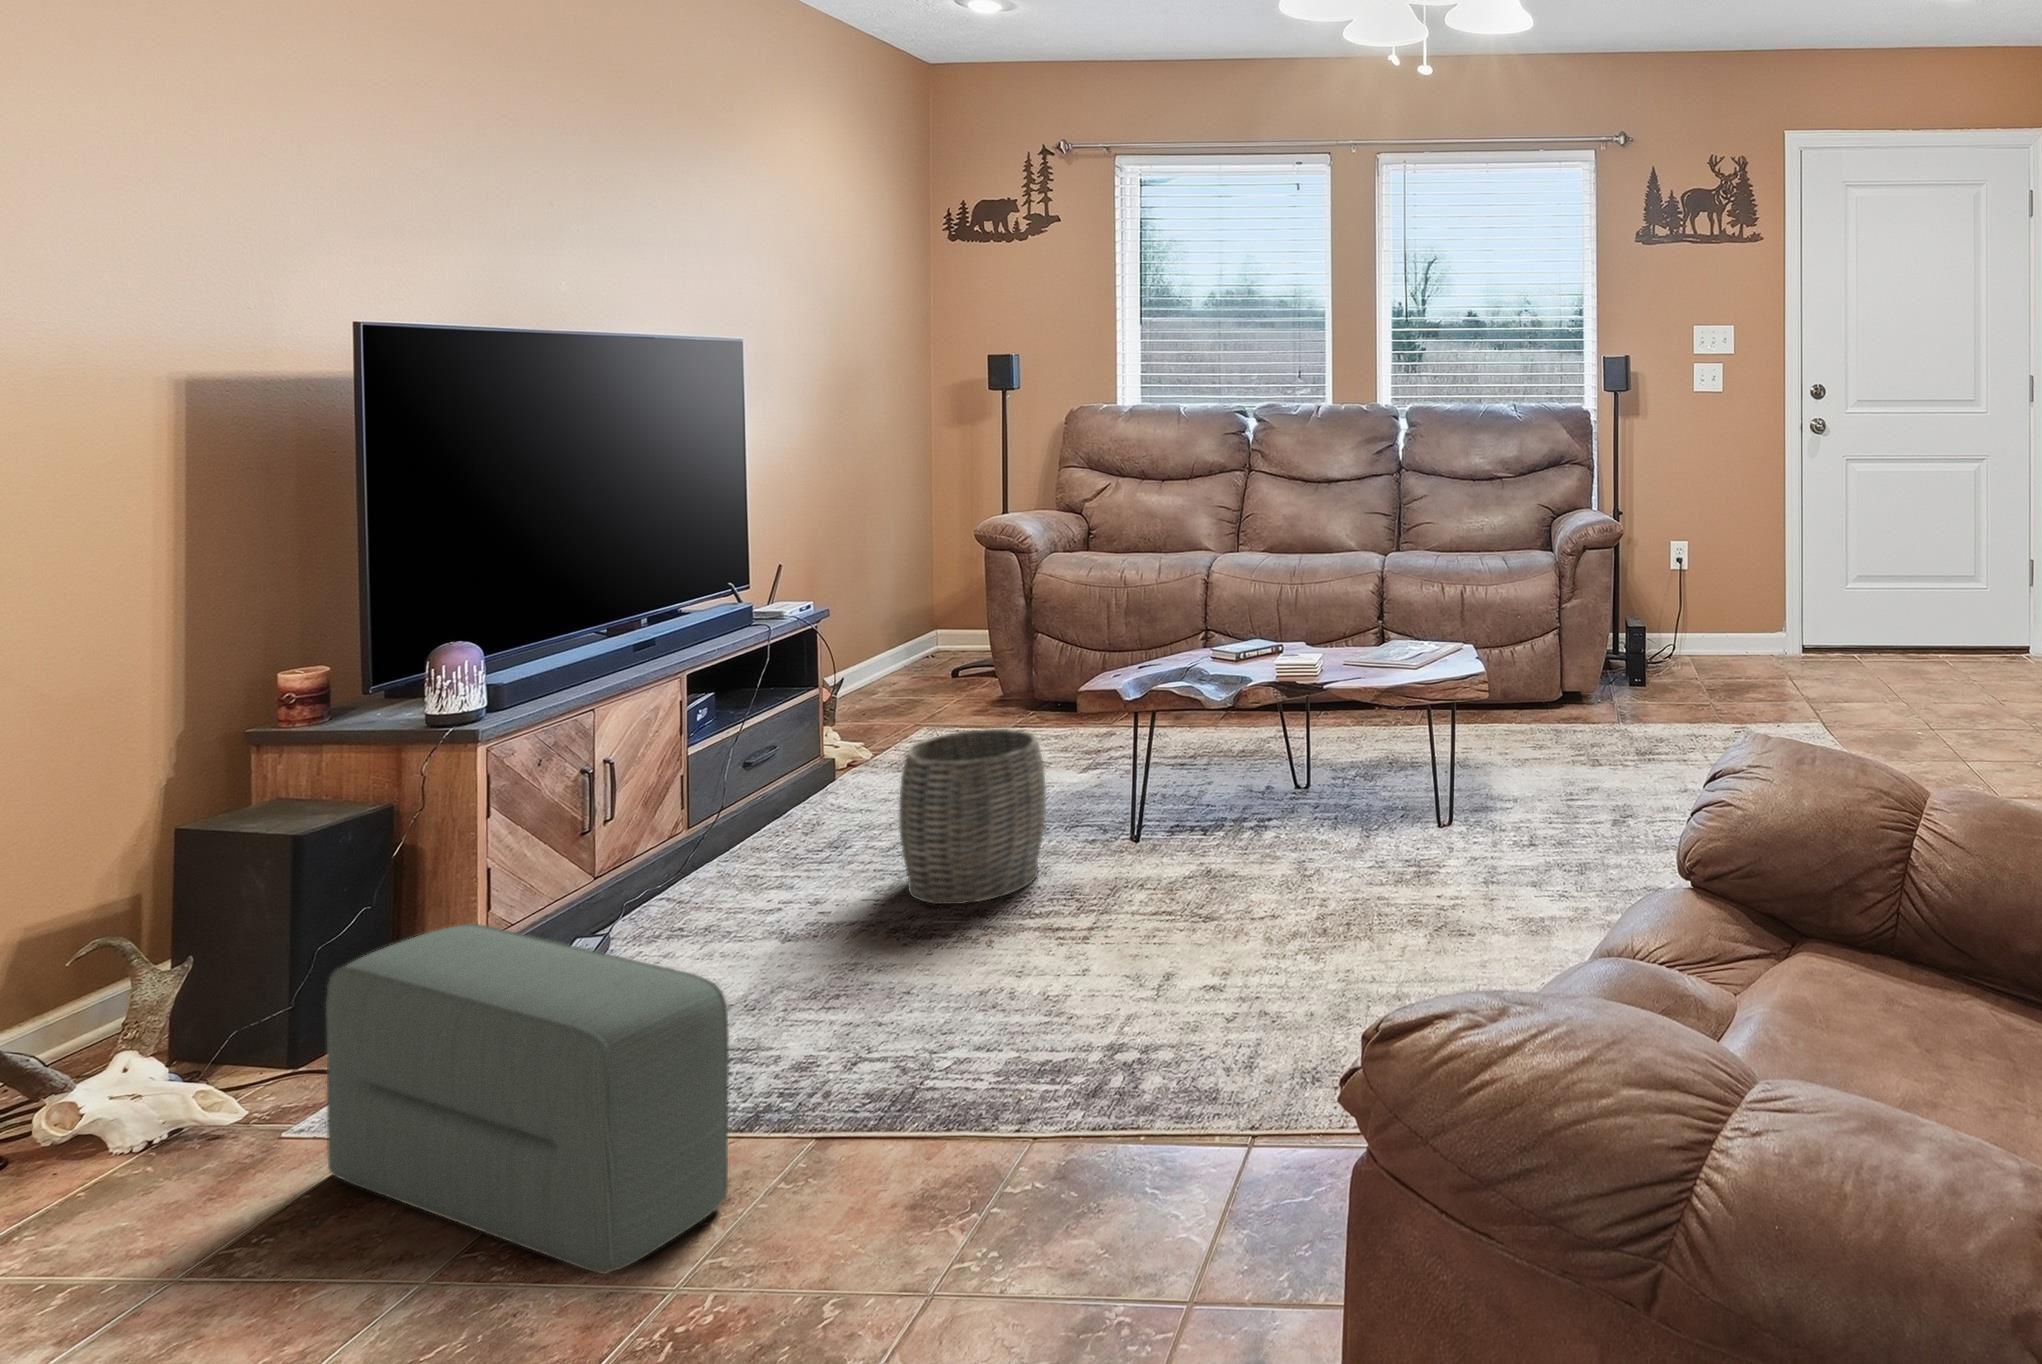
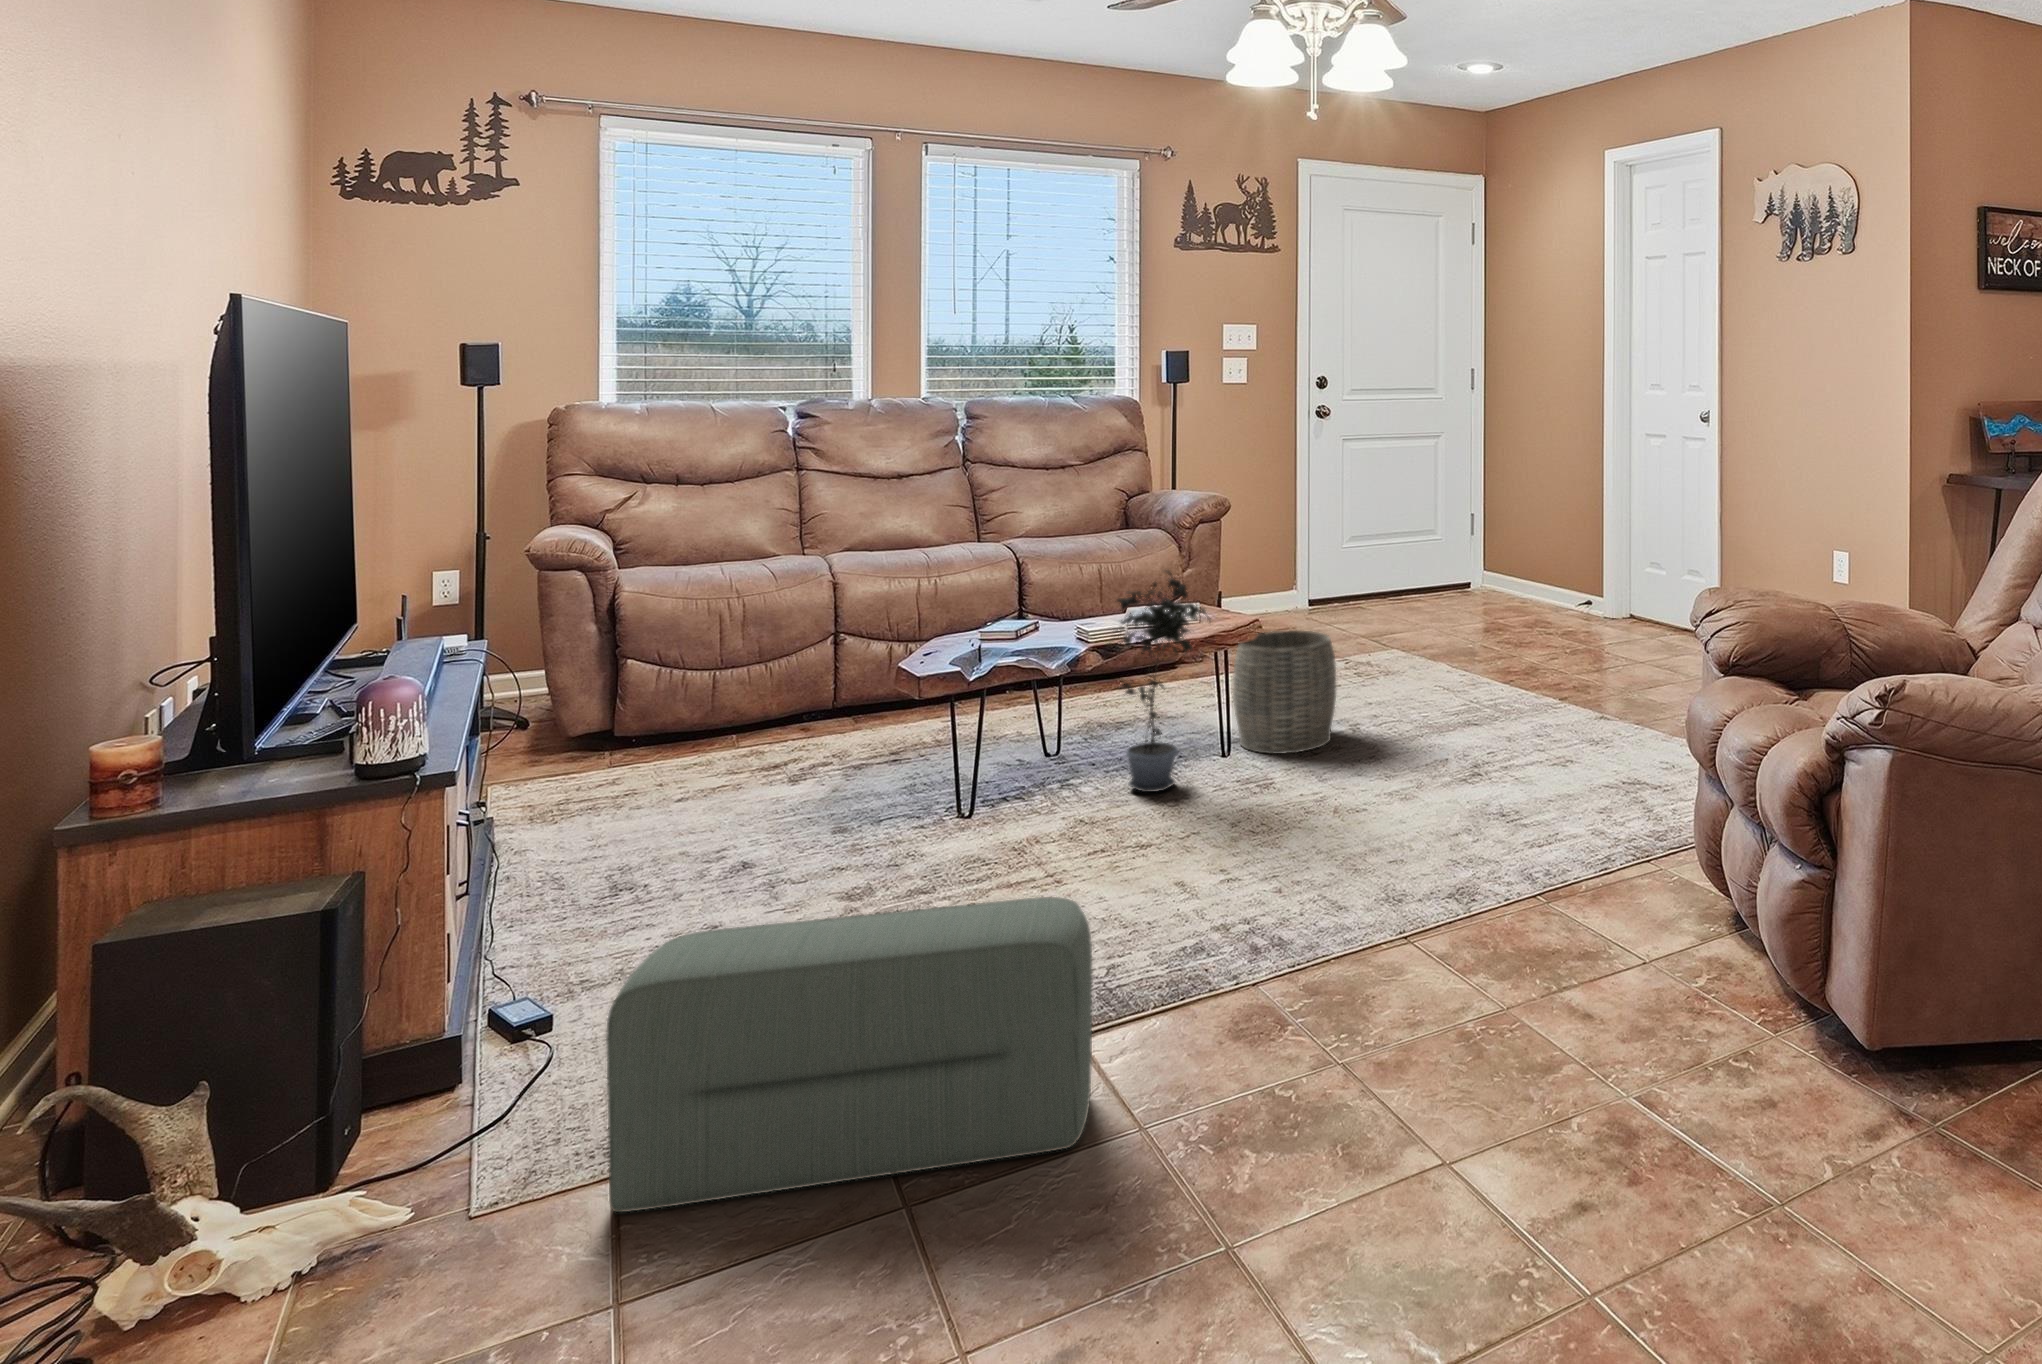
potted plant: none [1270,607,1378,858] -> present [1114,571,1209,792]
woven basket: present [899,729,1046,904] -> present [1233,630,1336,754]

